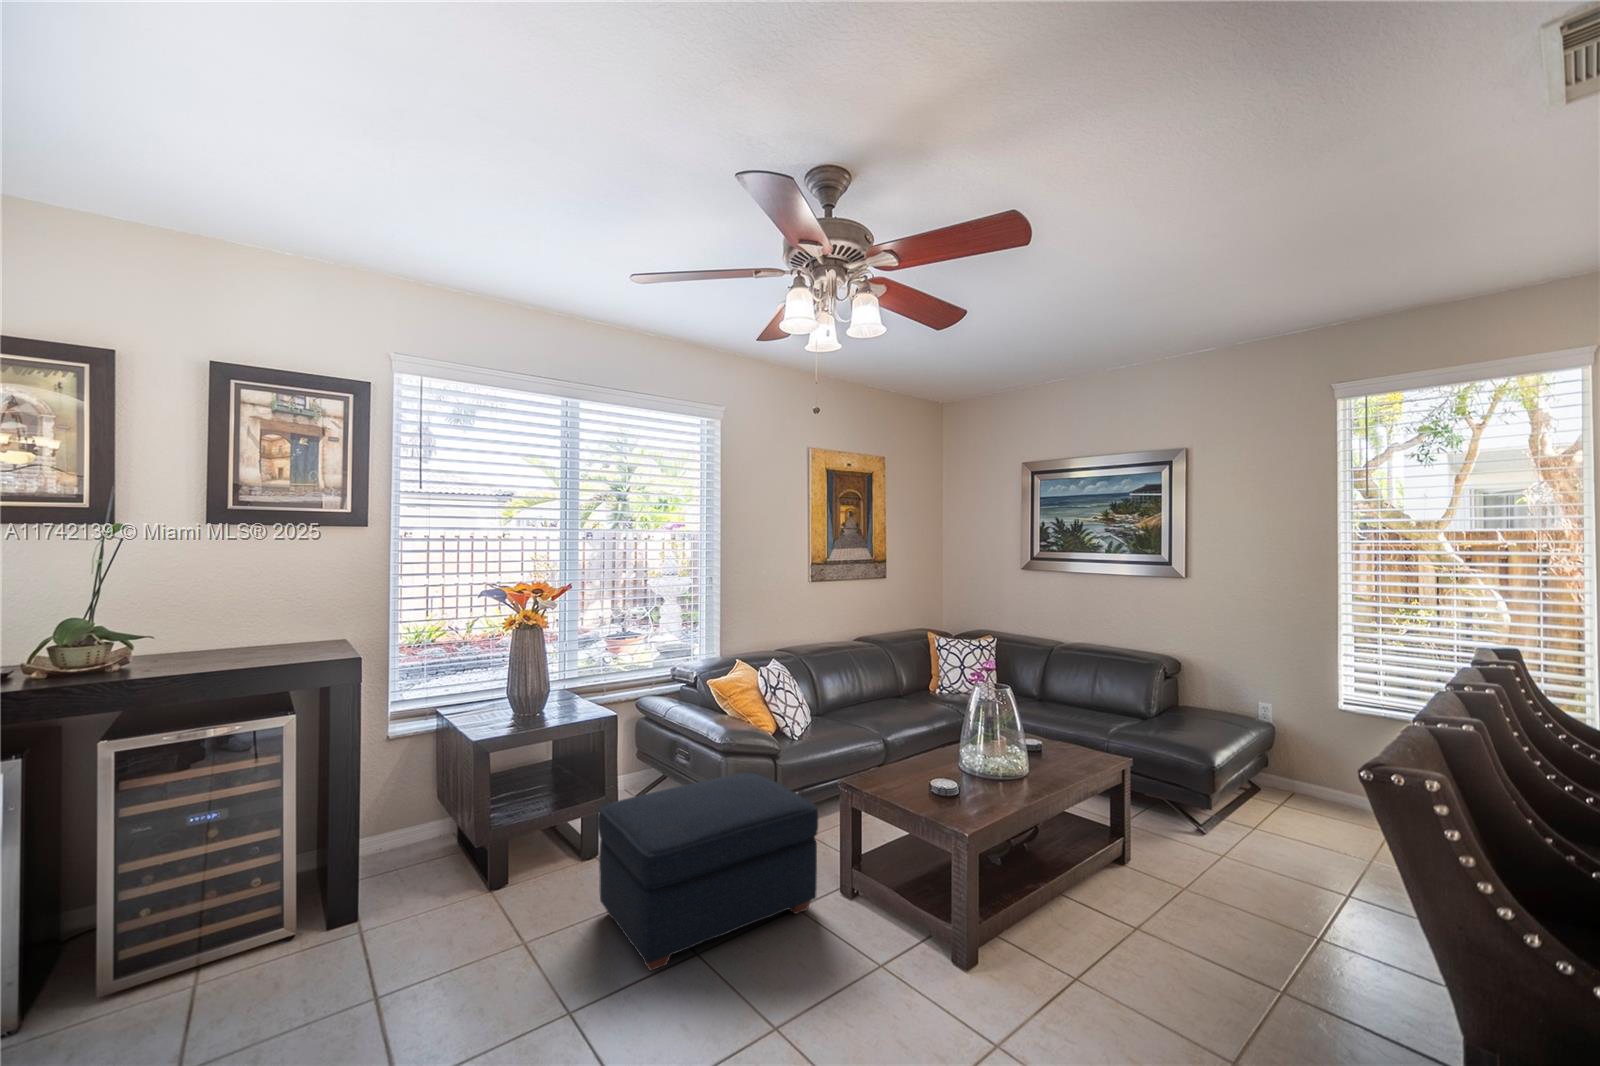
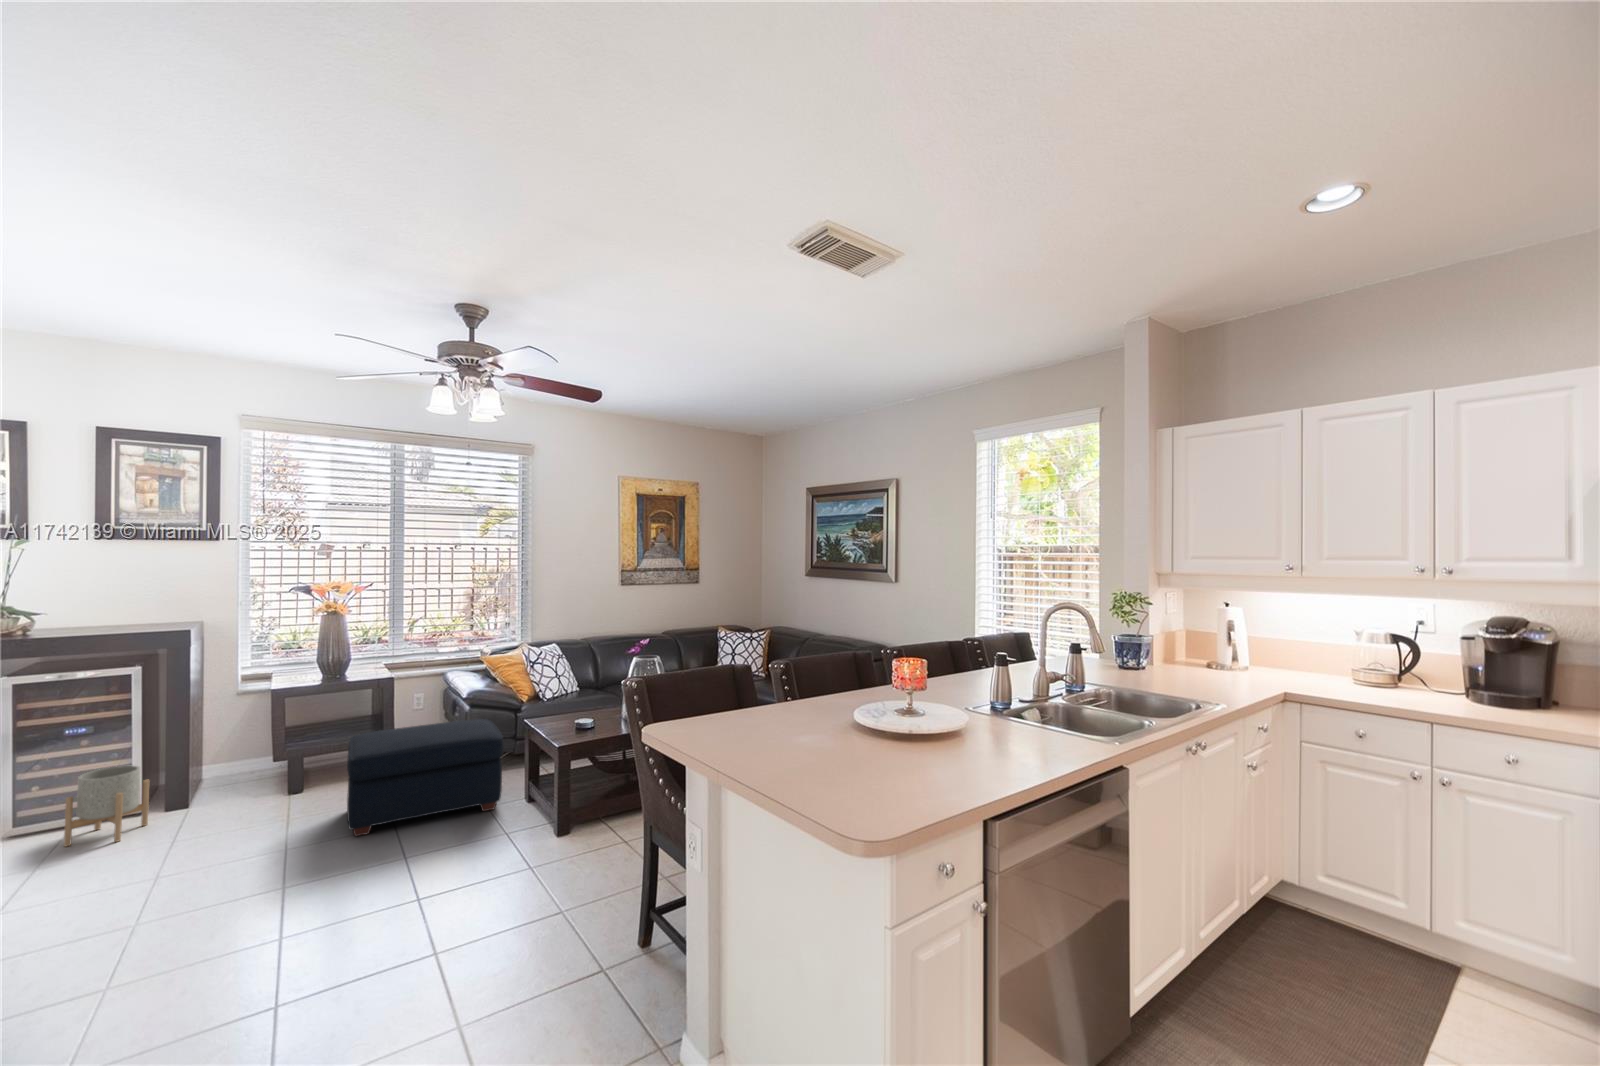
planter: none [209,865,319,1005] -> present [64,765,149,847]

